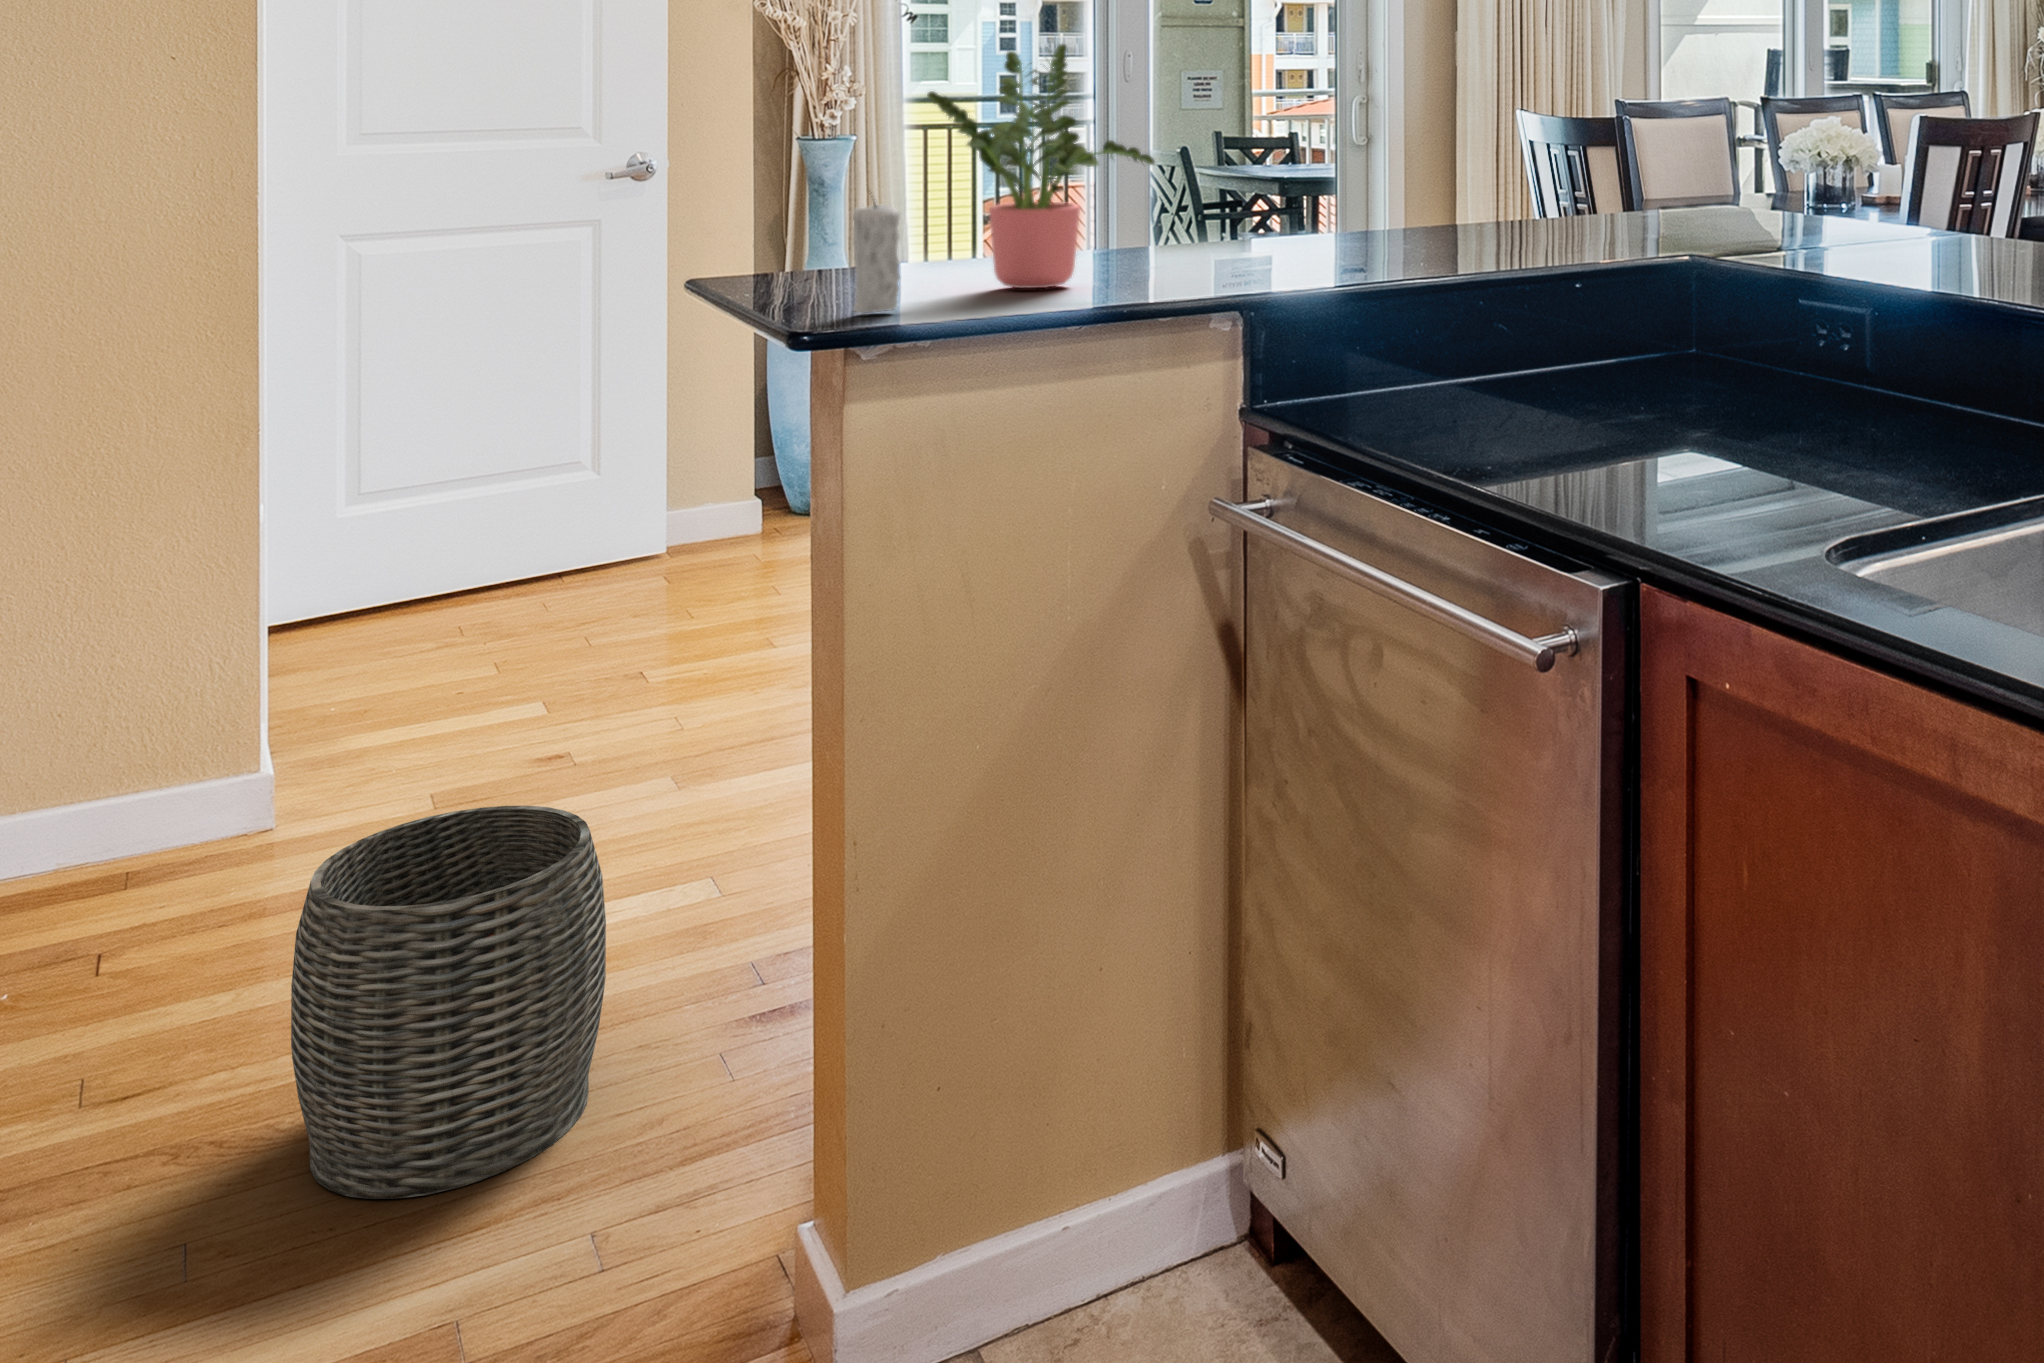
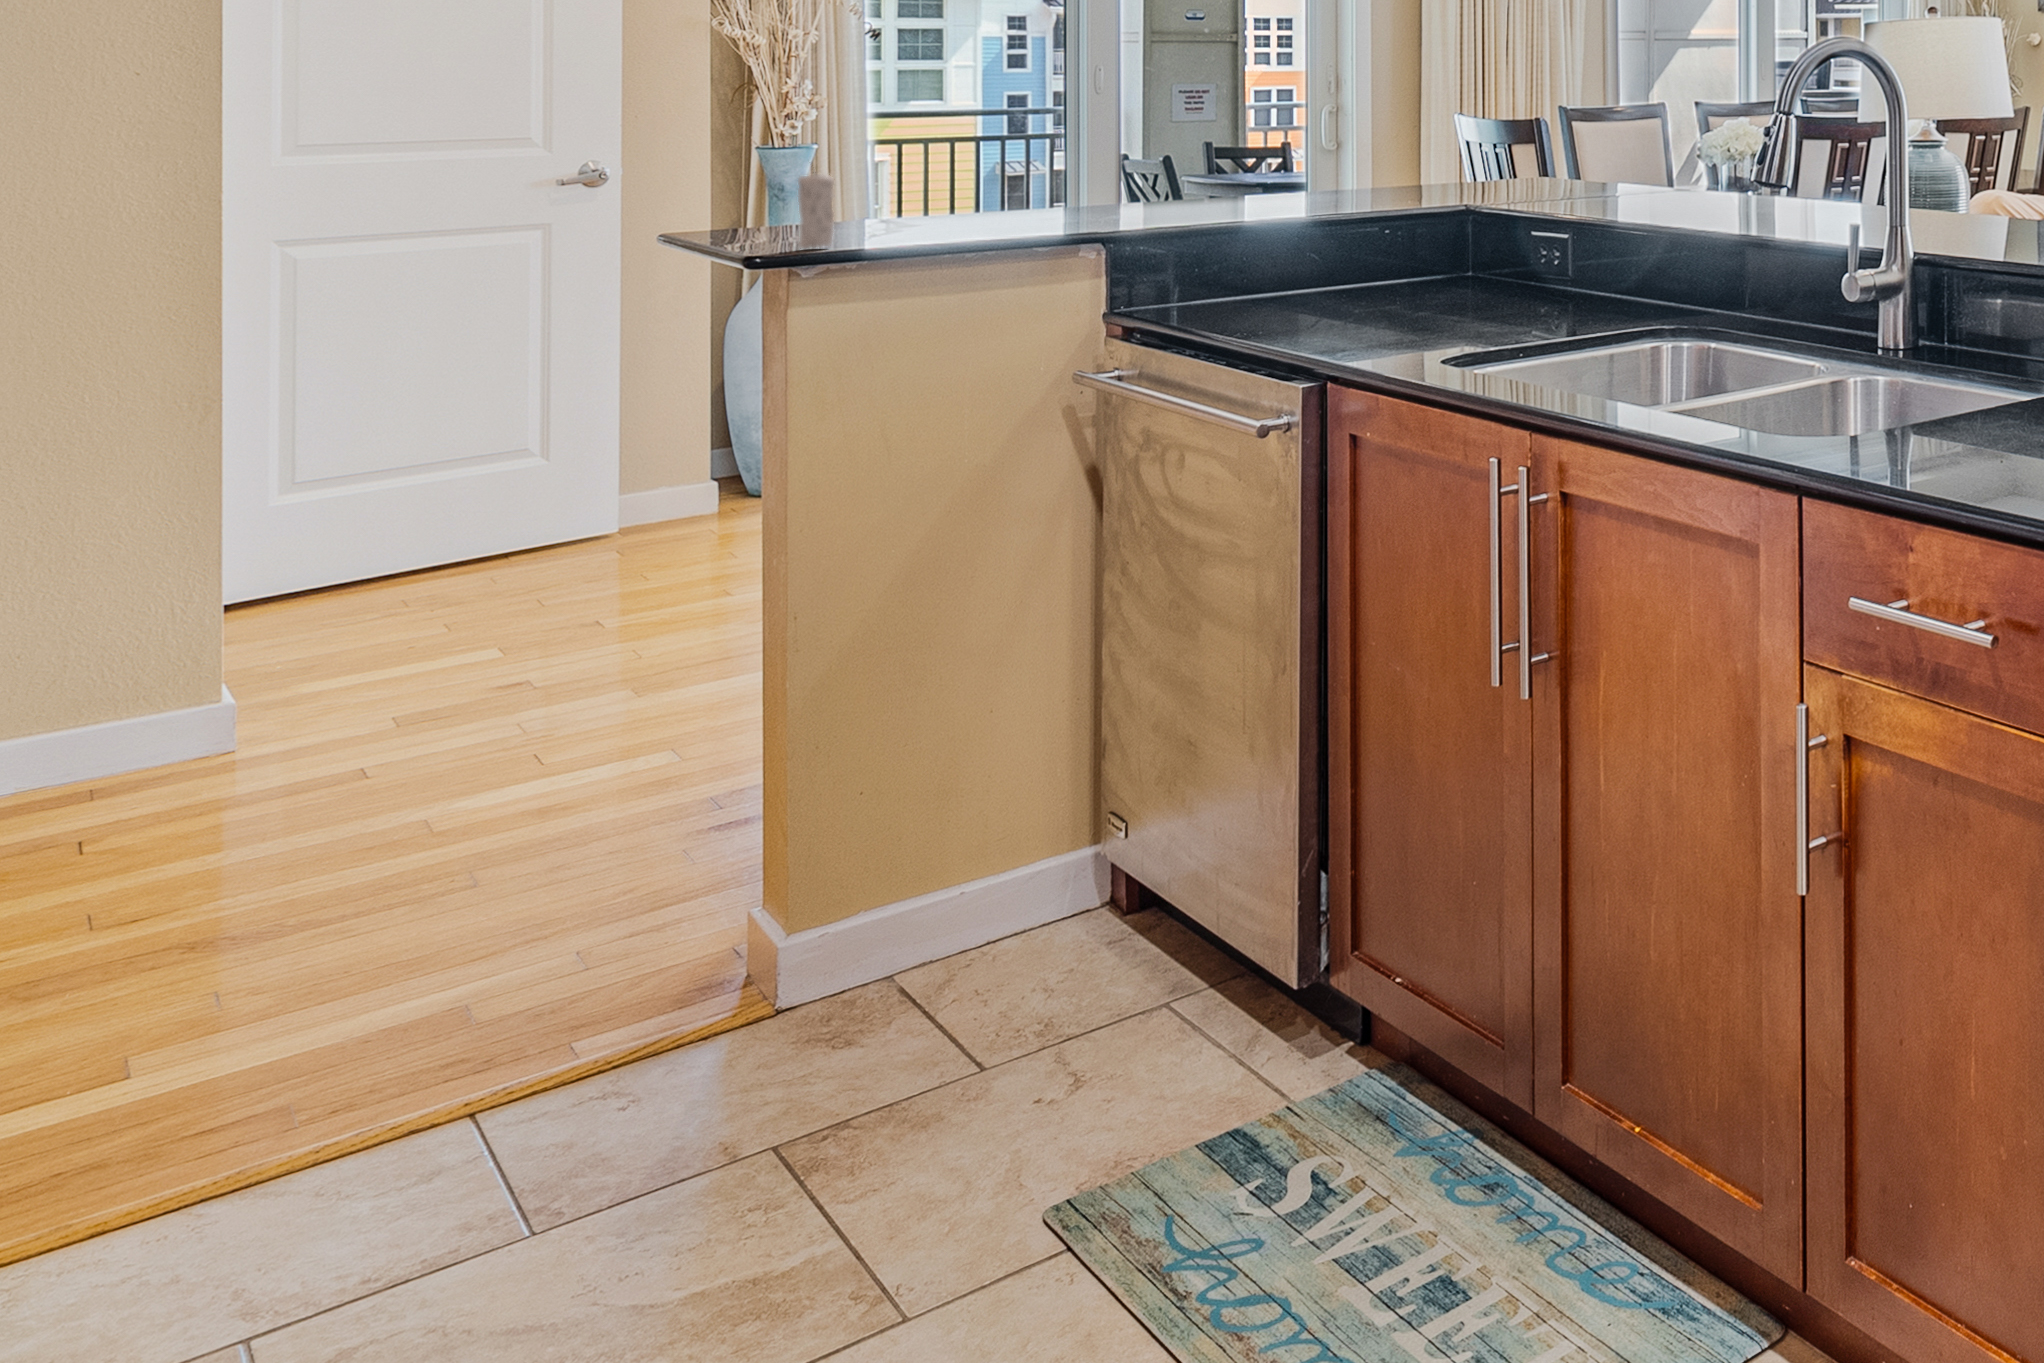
potted plant: present [927,44,1155,288] -> none [857,62,1035,235]
woven basket: present [291,806,606,1199] -> none [319,663,592,946]

